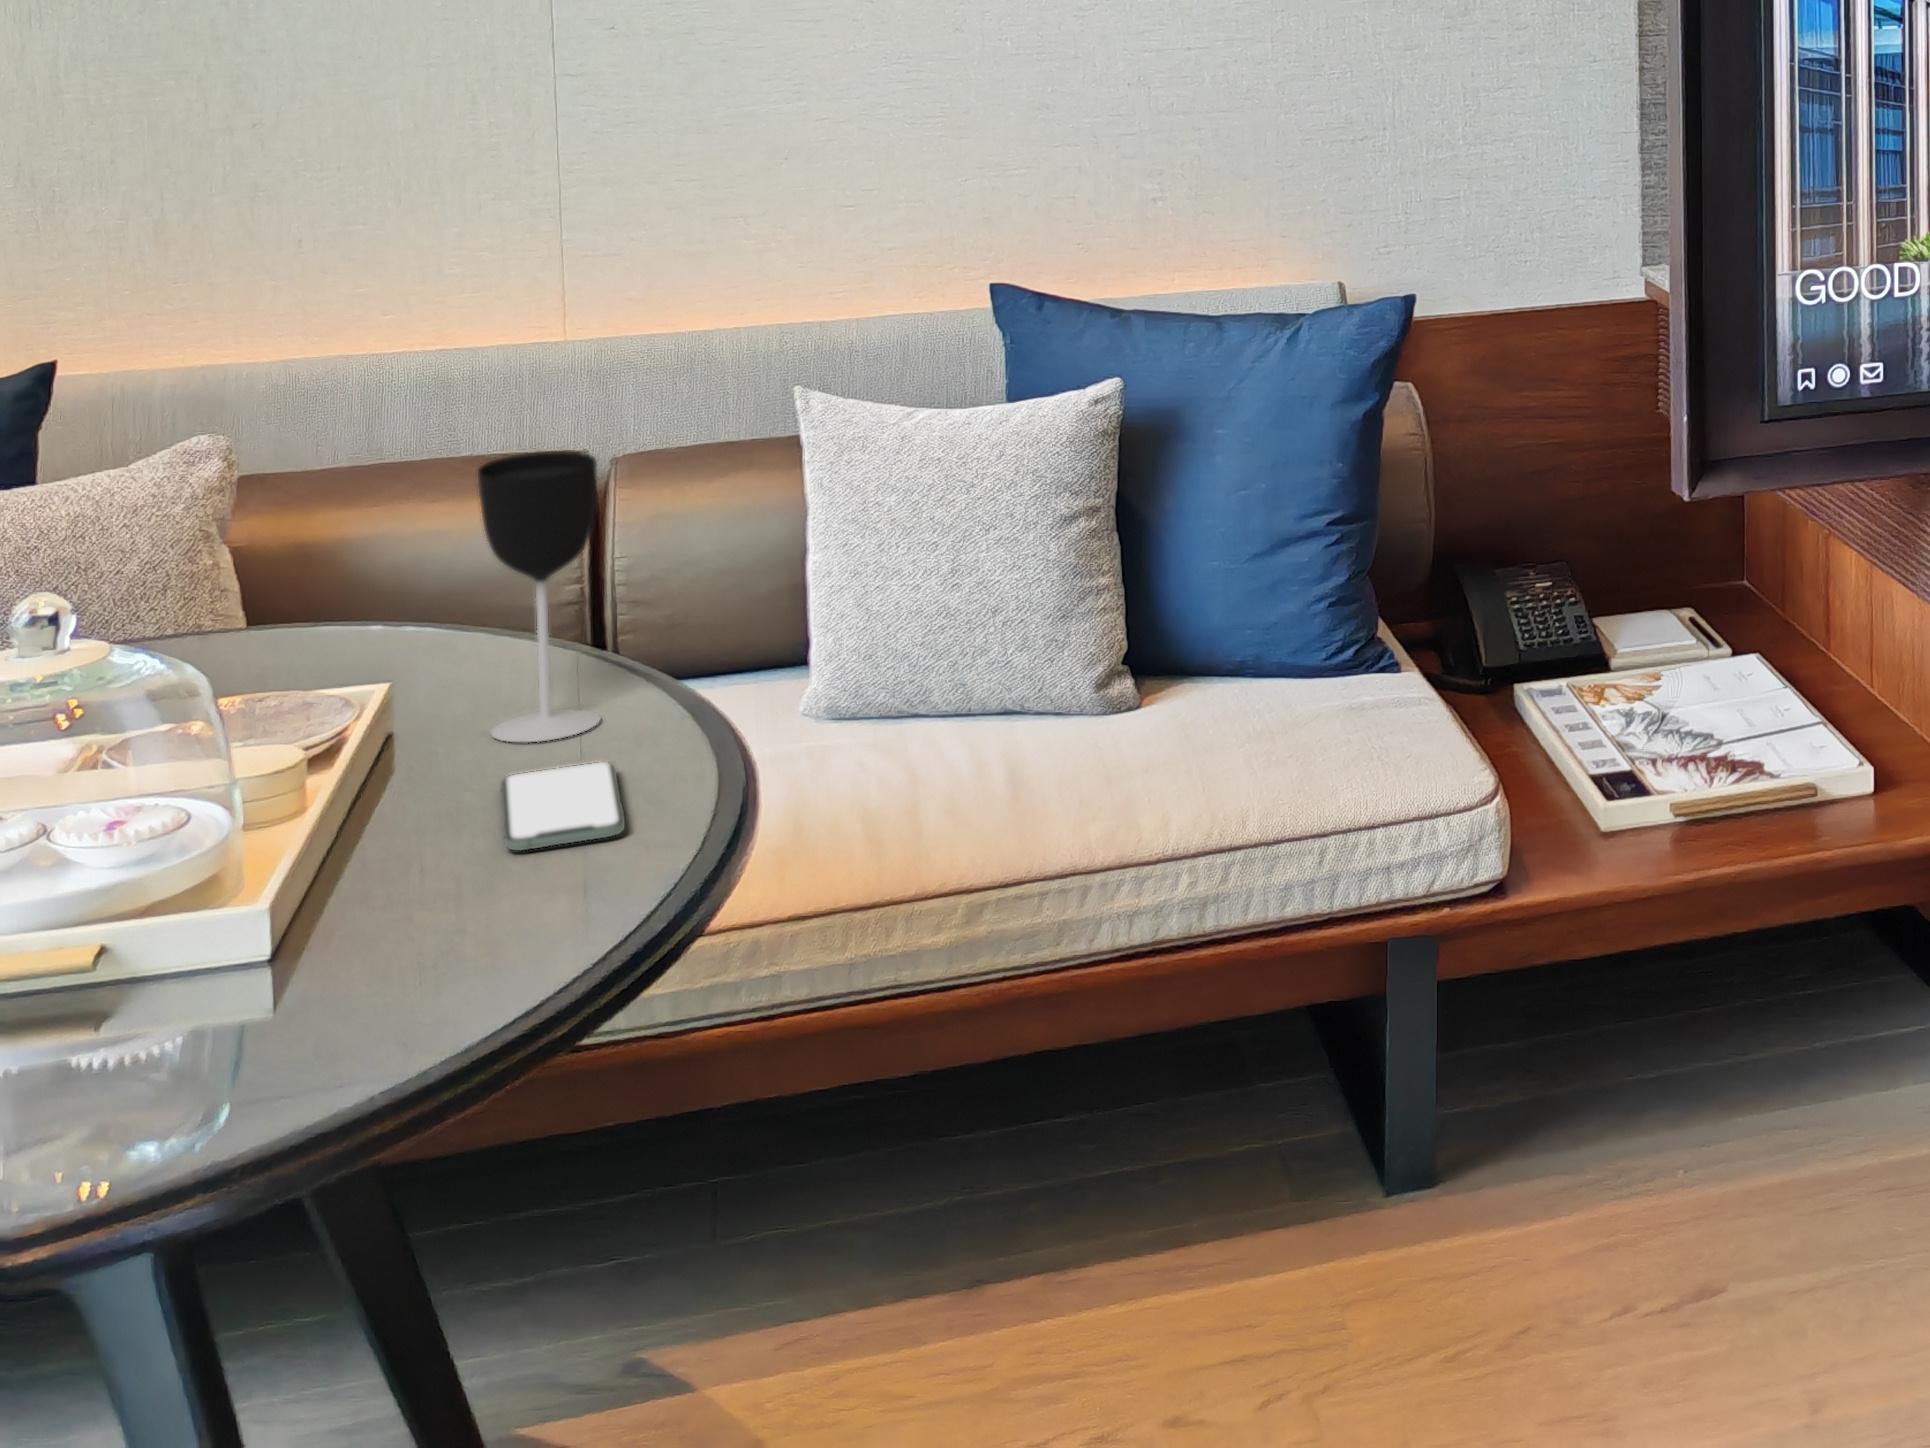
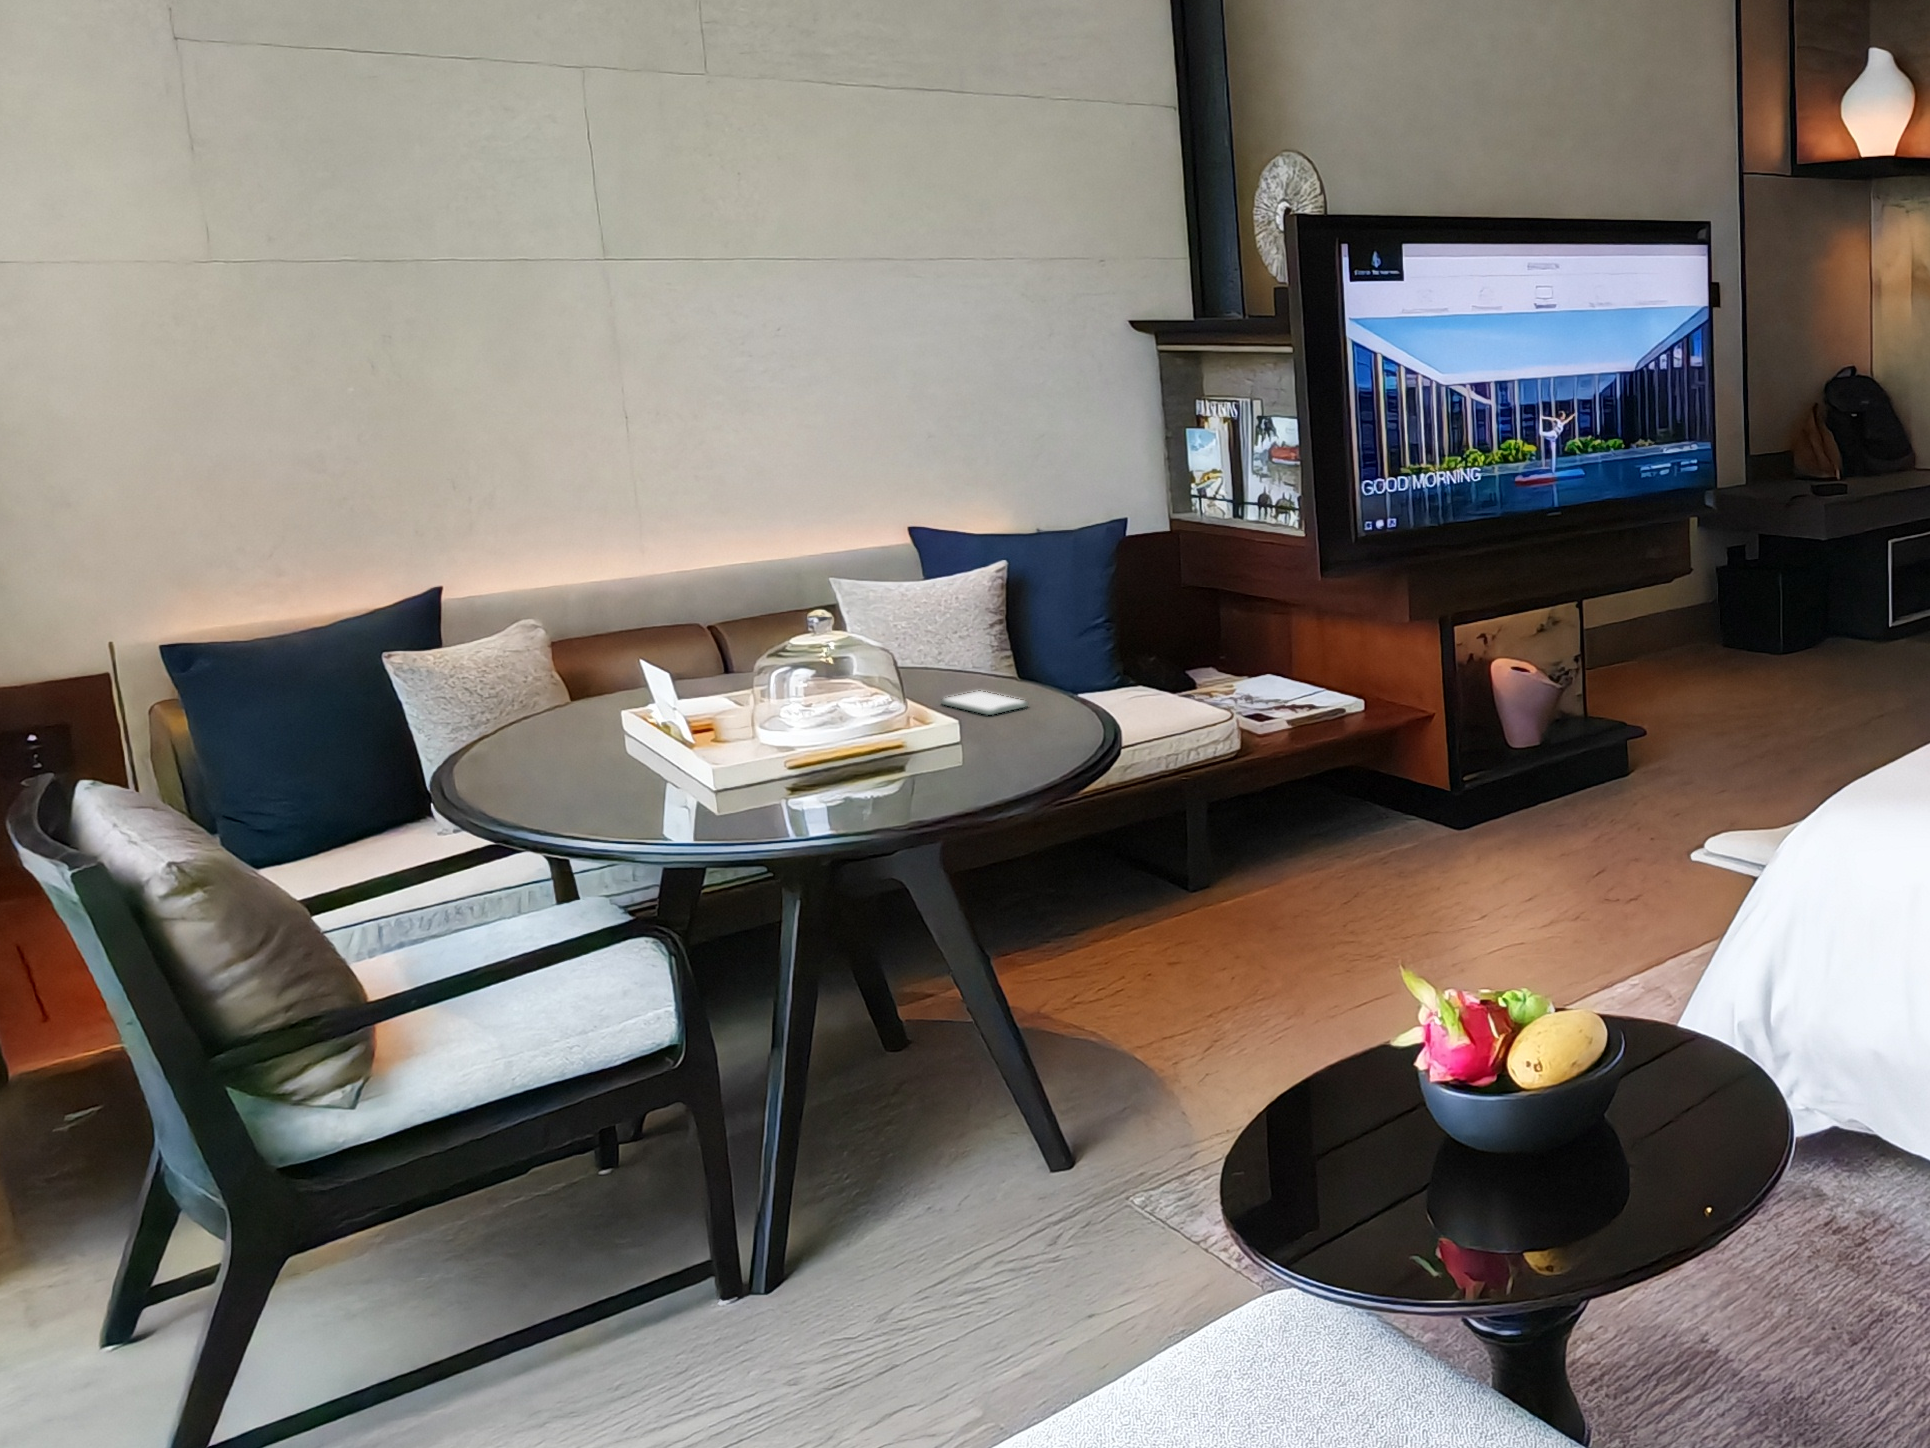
wine glass: present [478,451,600,742] -> none [877,571,940,695]

